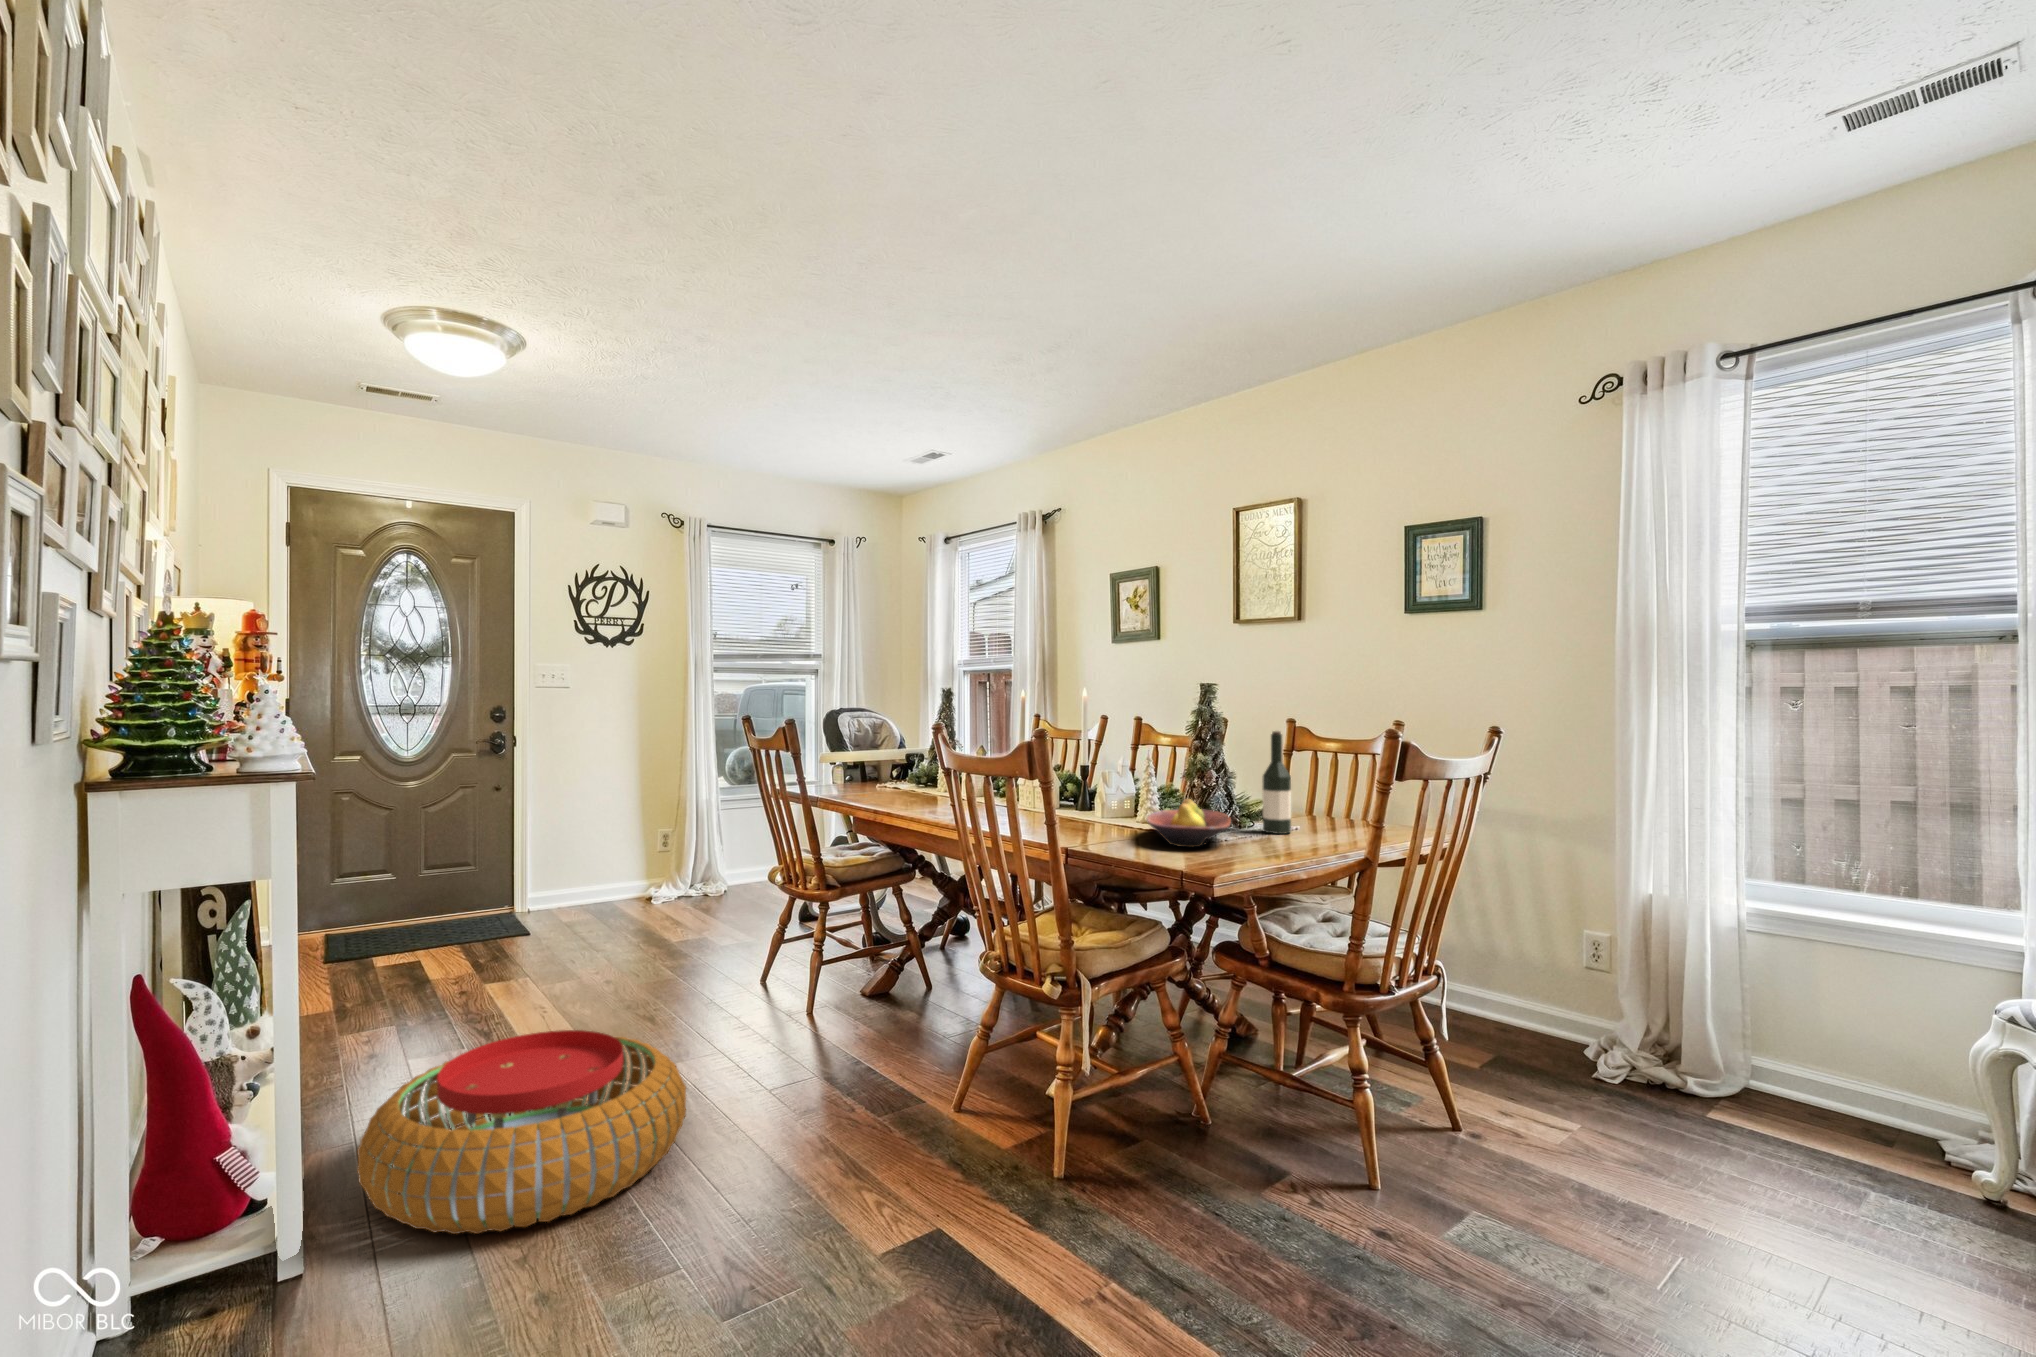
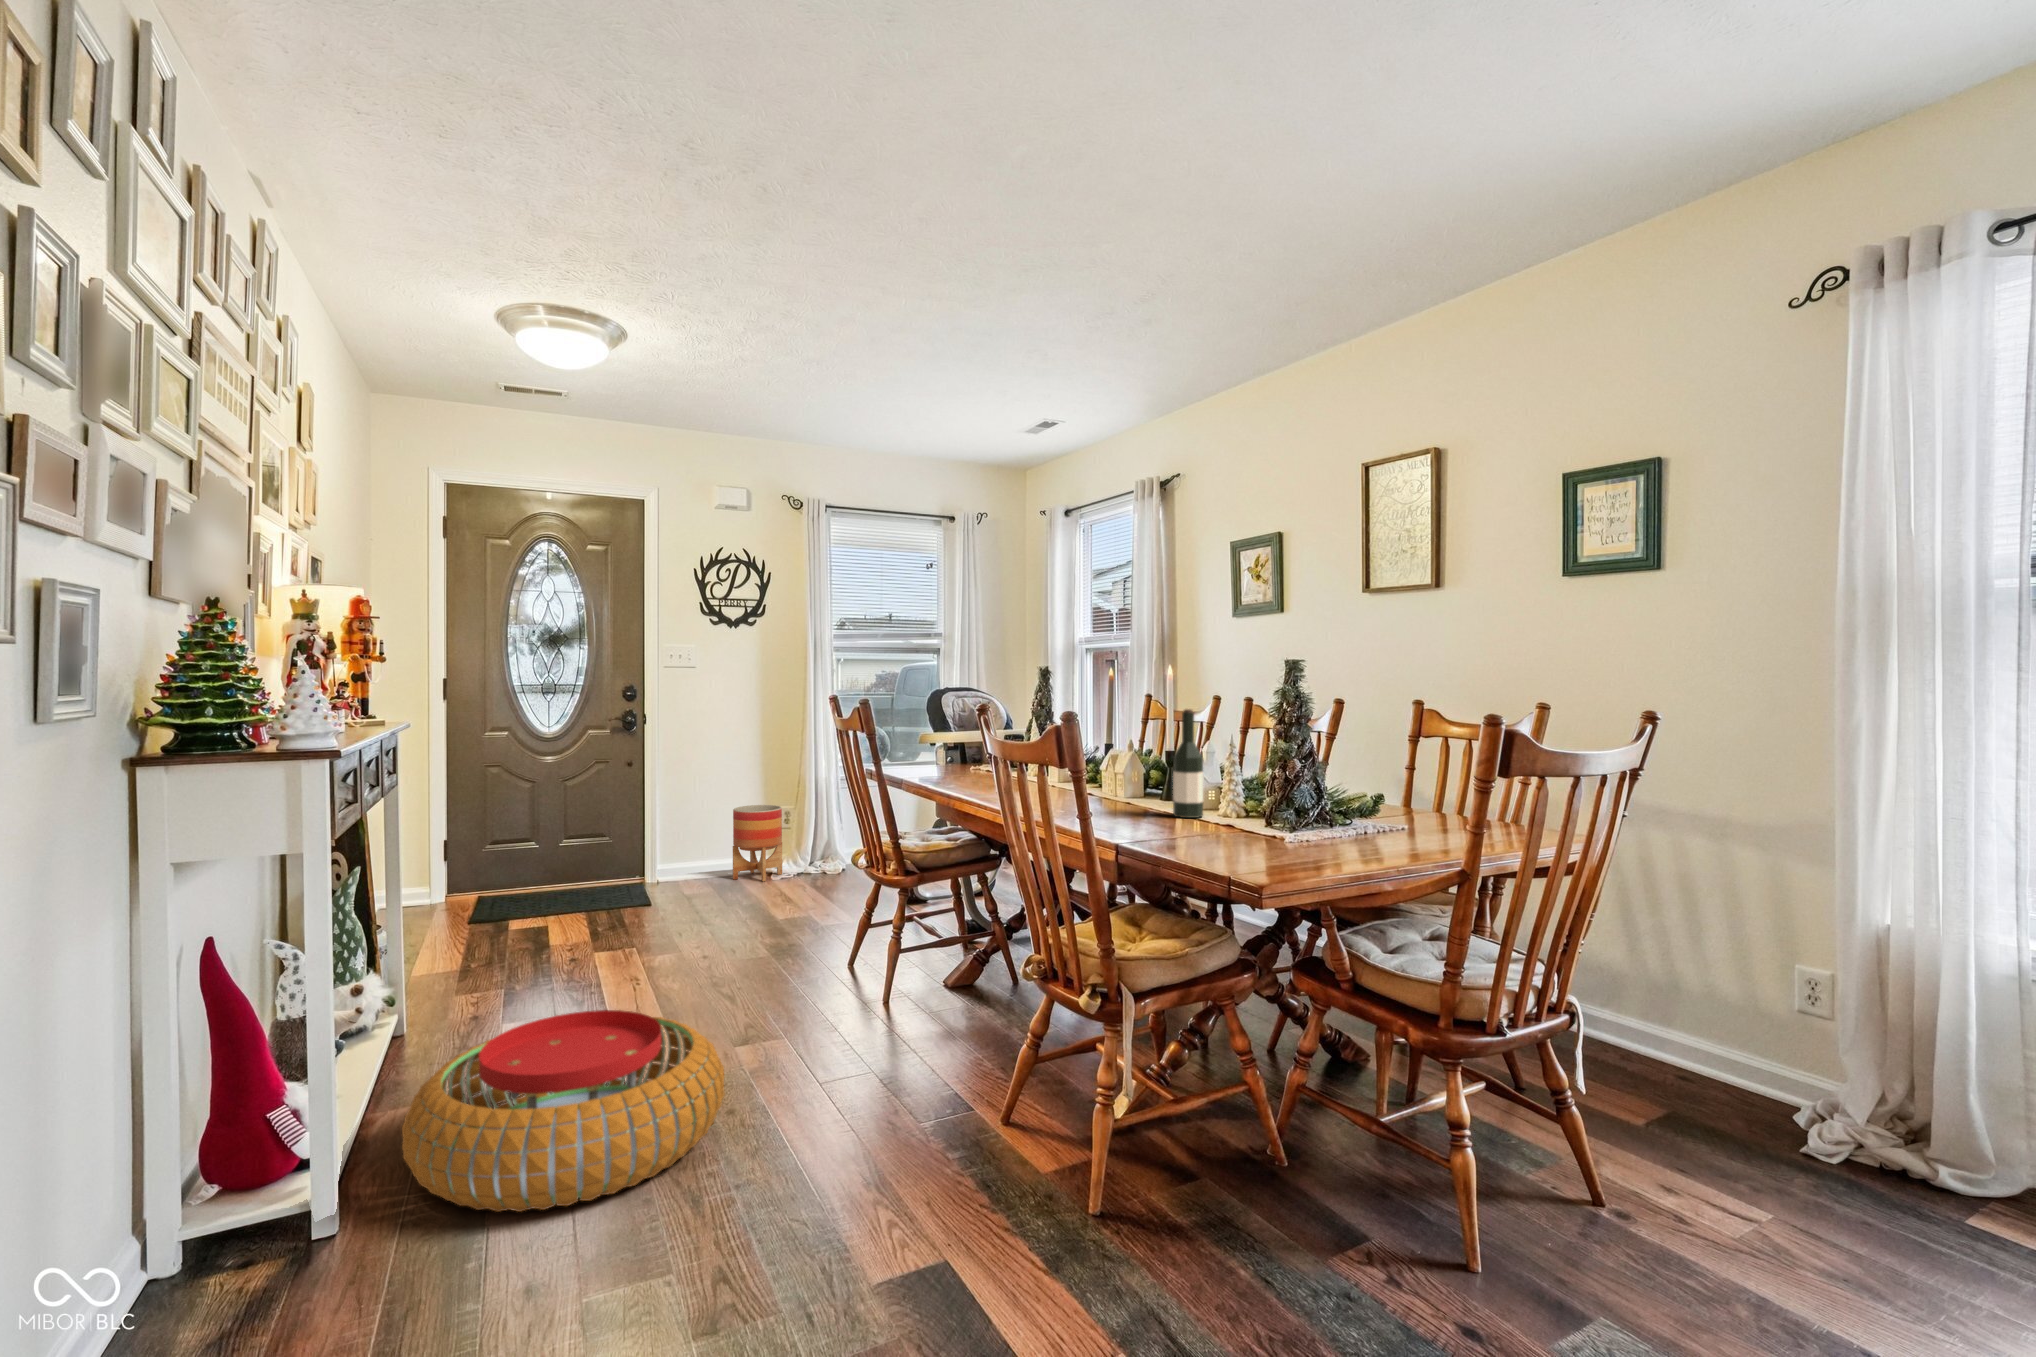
wine bottle: present [1263,731,1291,834] -> present [1173,709,1203,818]
fruit bowl: present [1147,799,1231,847] -> none [1215,793,1318,849]
planter: none [608,828,660,906] -> present [733,805,782,882]

